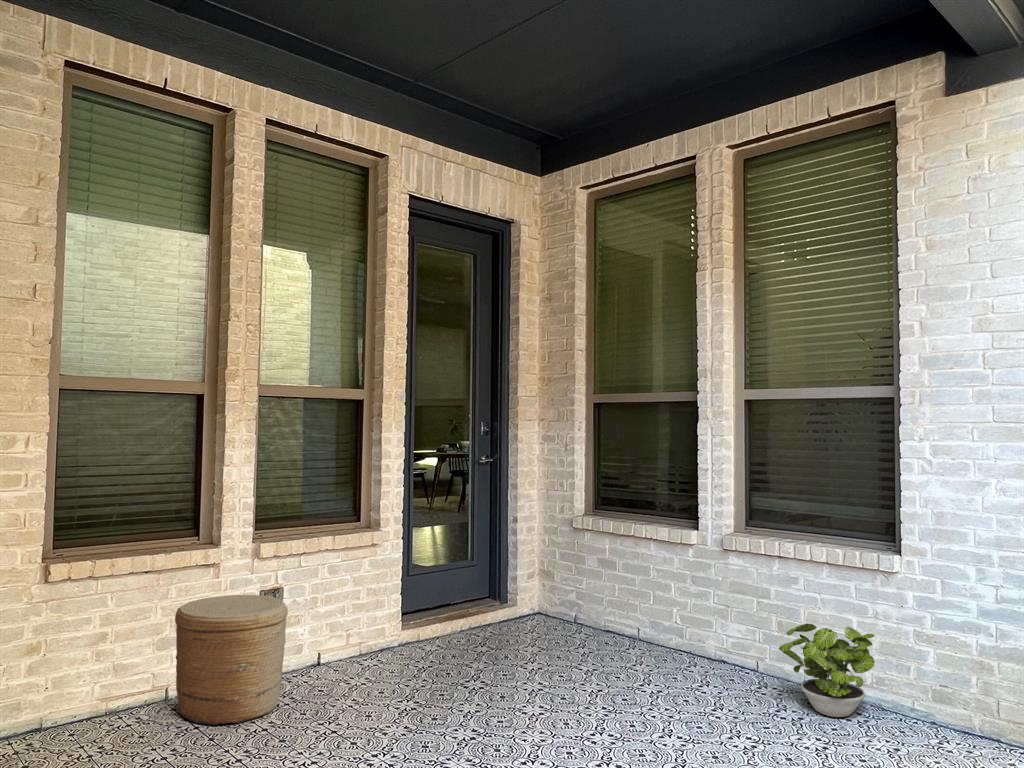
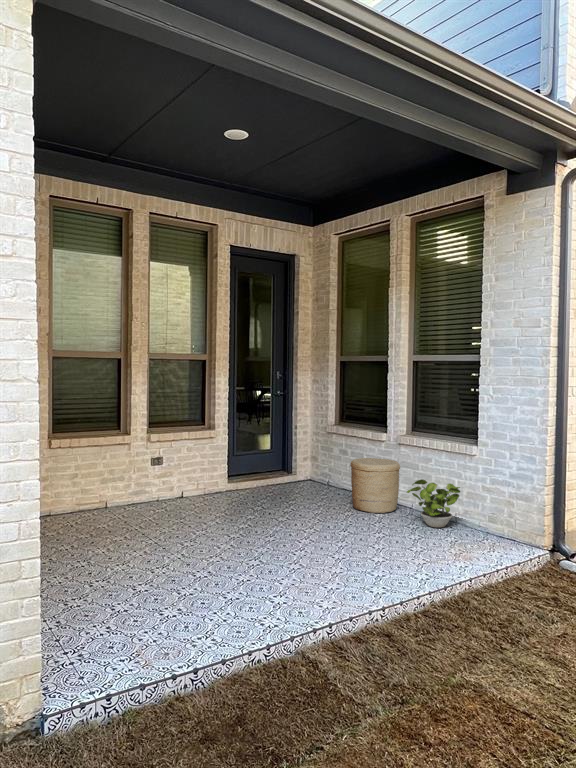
woven basket: present [175,595,288,725] -> present [350,458,400,513]

